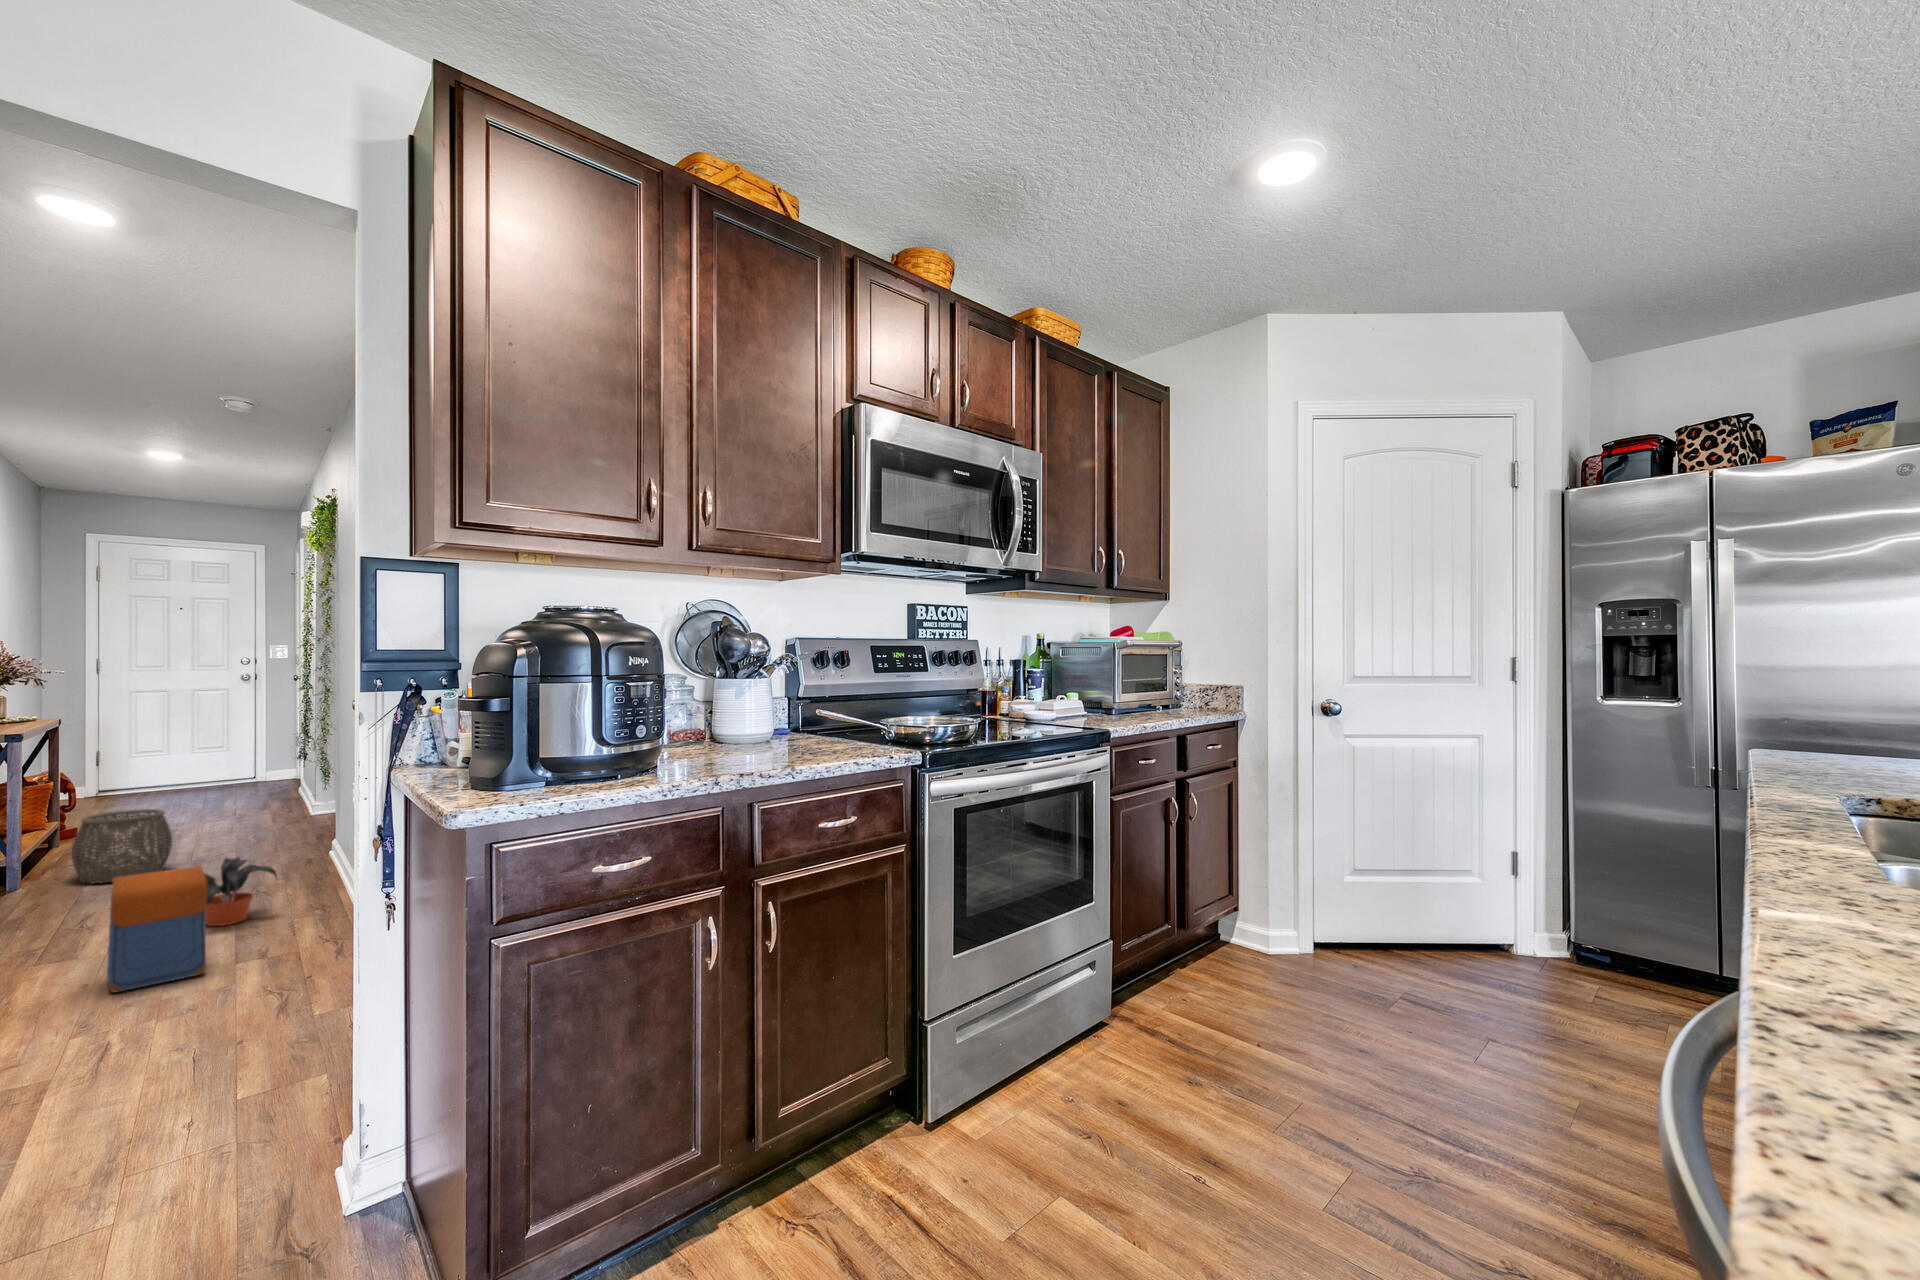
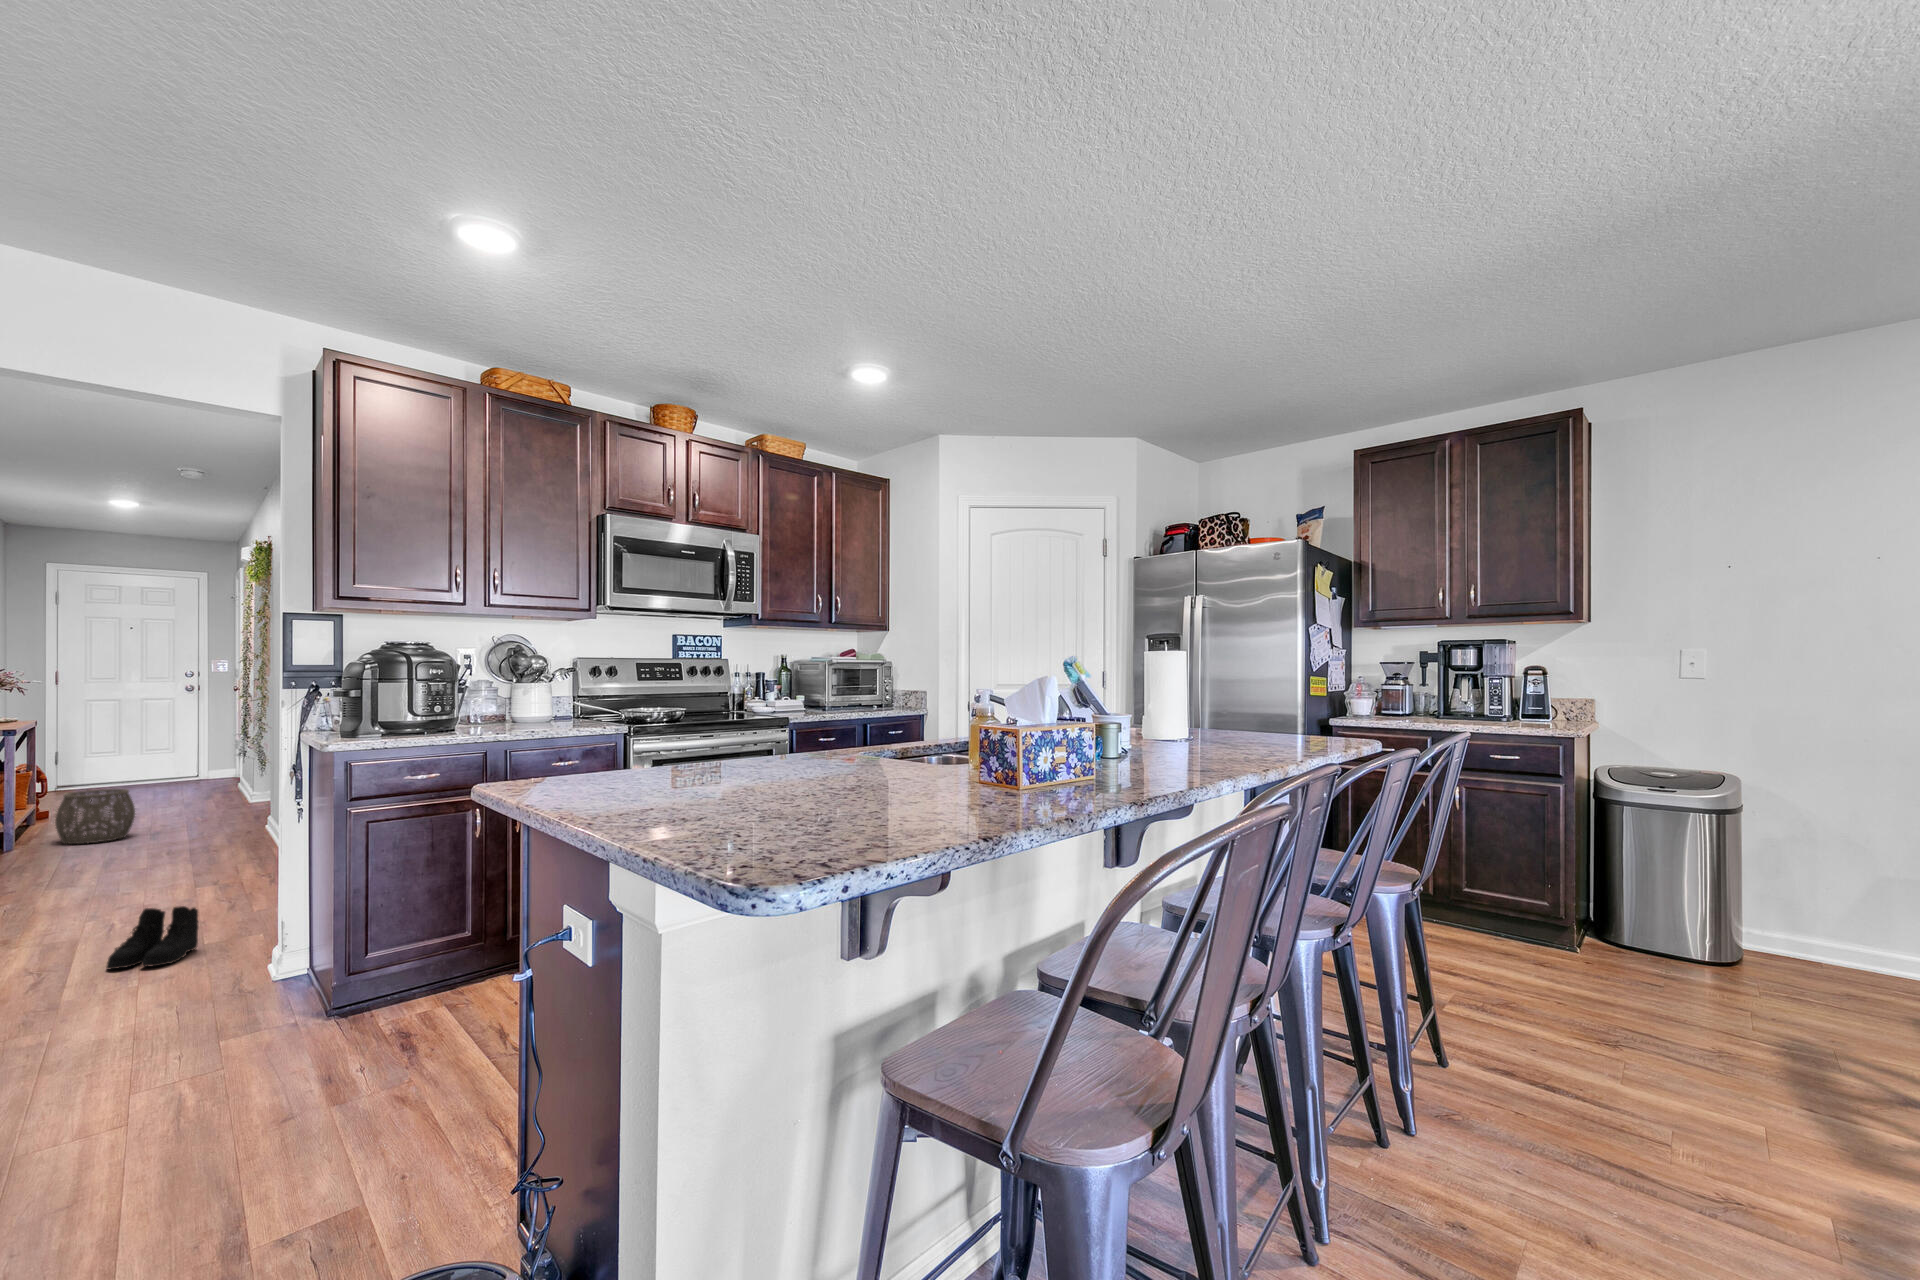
potted plant: present [205,857,277,926] -> none [141,818,222,867]
backpack: present [107,866,207,993] -> none [100,817,173,900]
boots: none [79,1044,234,1171] -> present [106,906,199,970]

